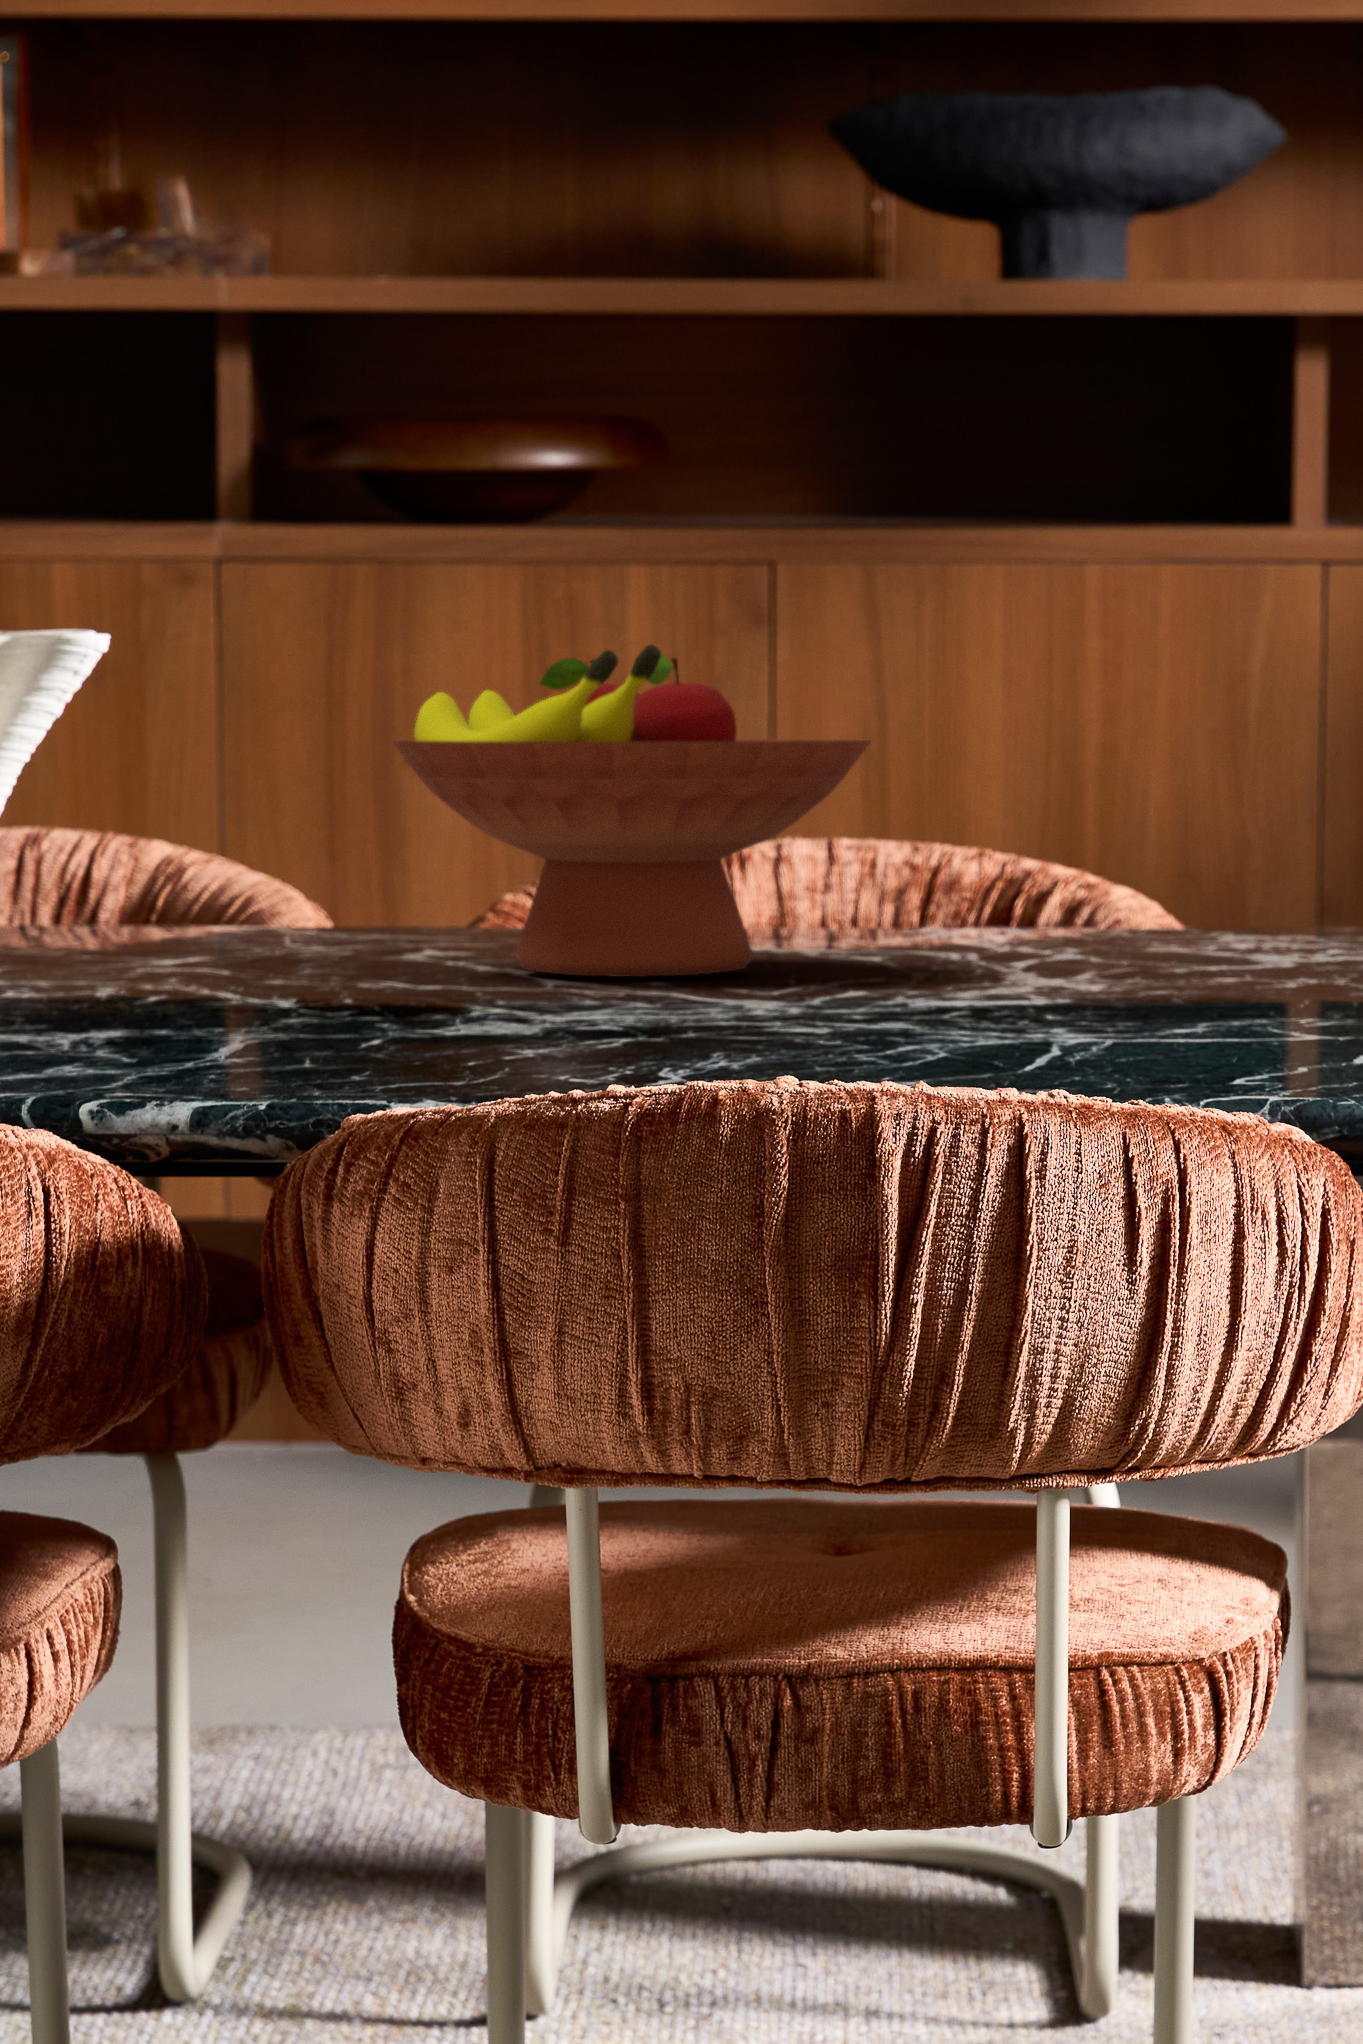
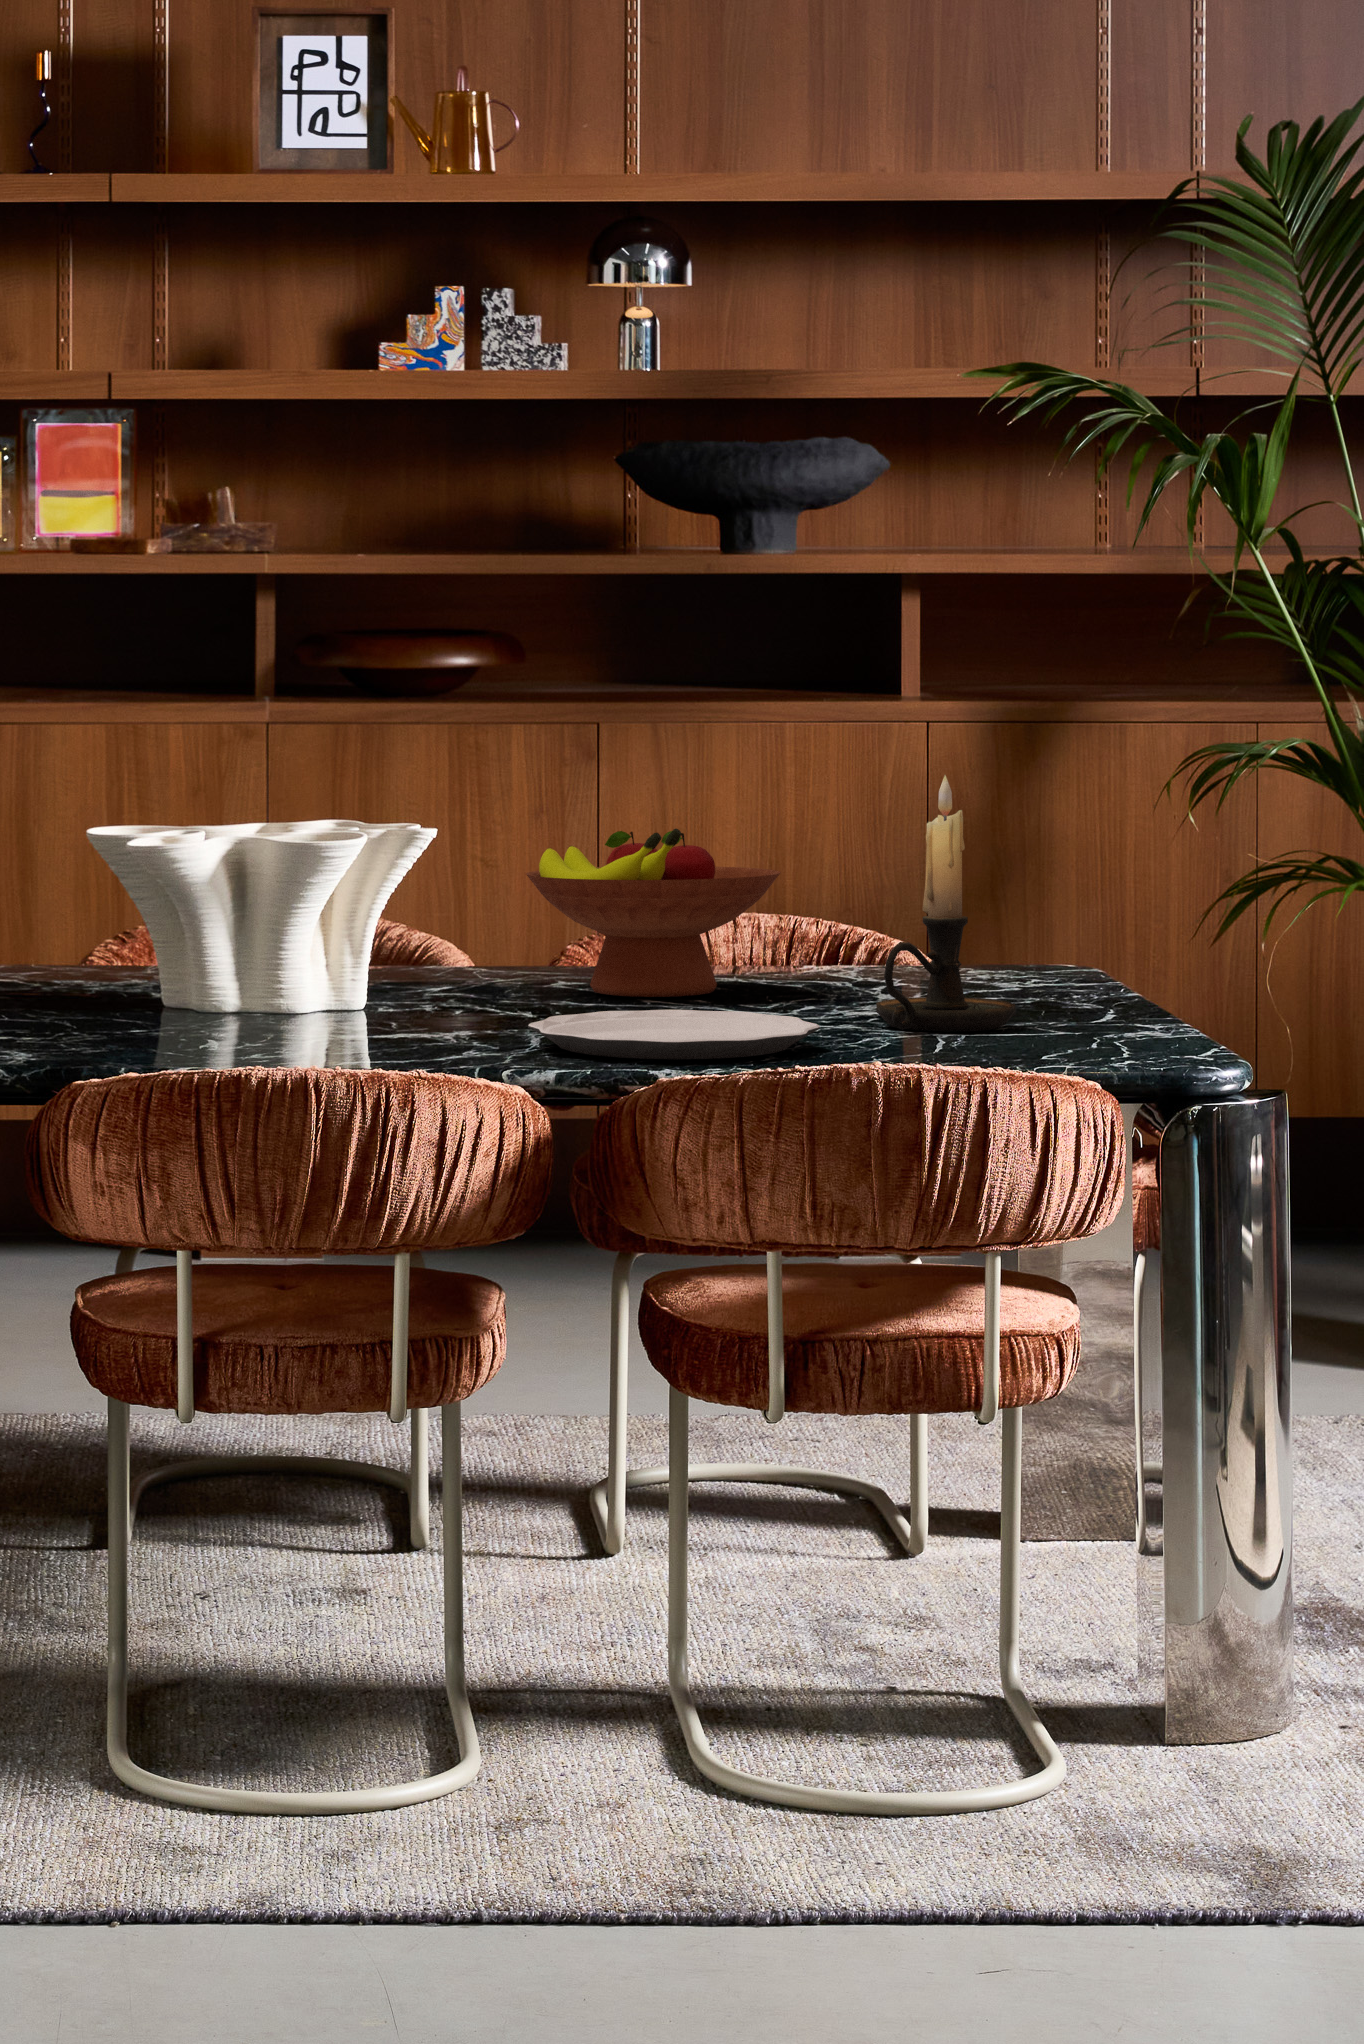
candle holder: none [962,502,1239,1028] -> present [876,775,1015,1032]
plate: none [181,980,787,1069] -> present [528,1010,820,1060]

